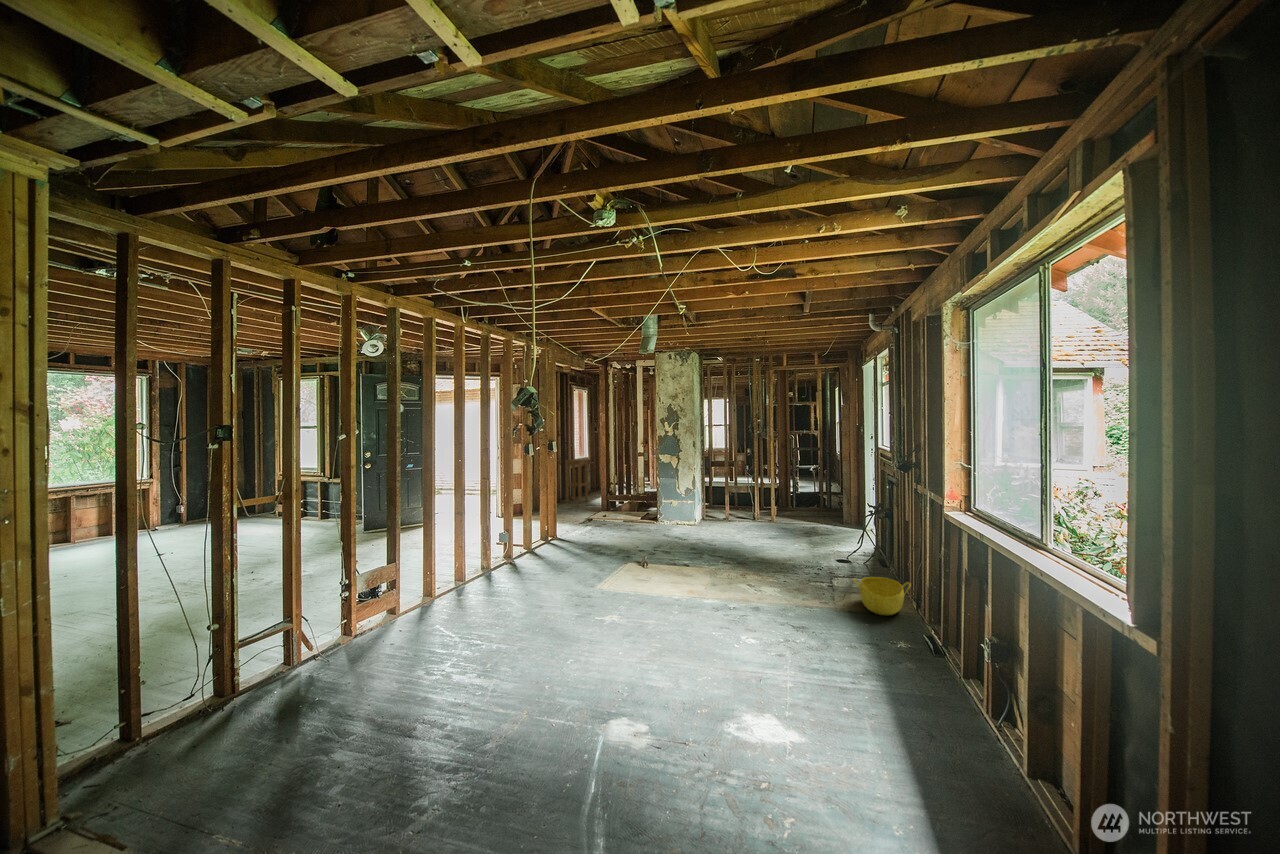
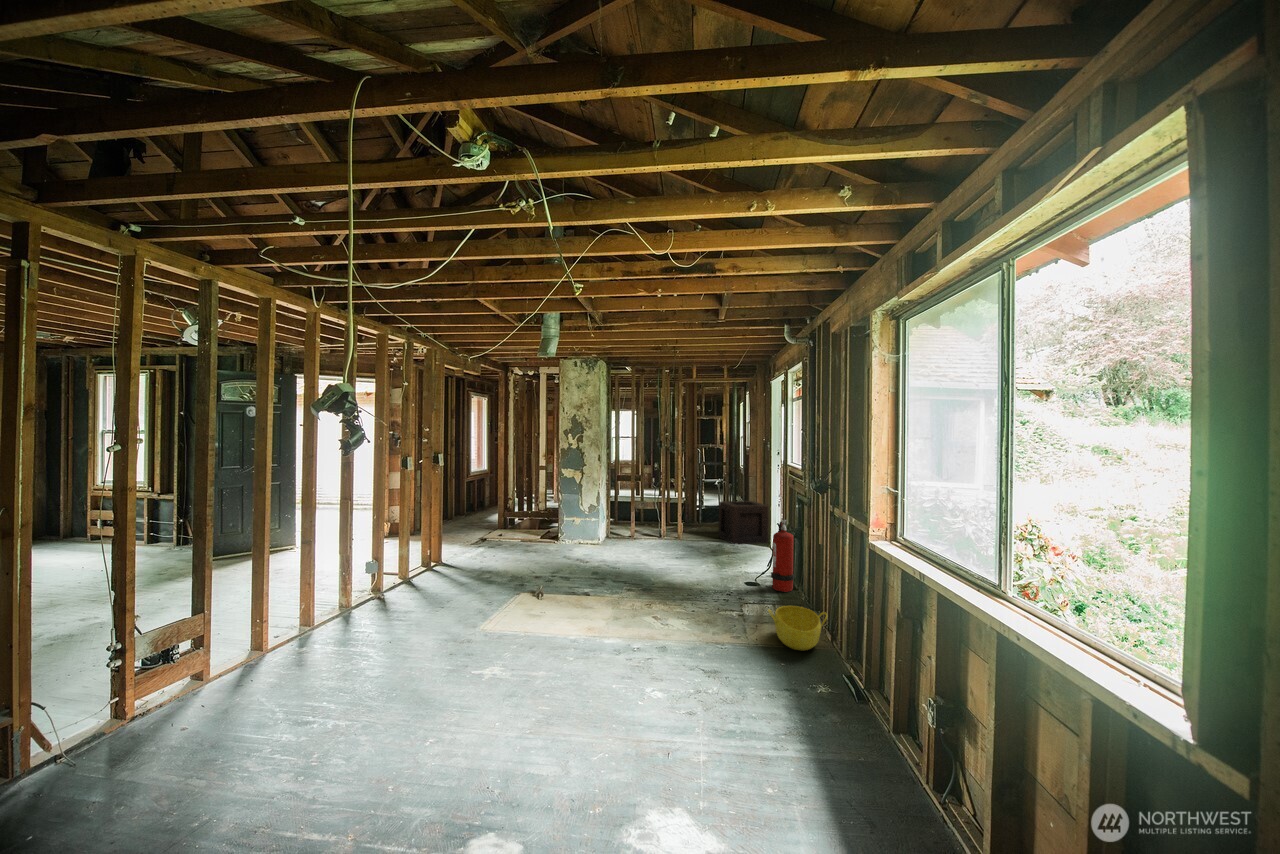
stool: present [565,459,588,503] -> none [457,472,485,521]
wooden crate: none [811,485,862,527] -> present [719,501,769,544]
fire extinguisher: none [860,500,884,568] -> present [771,520,795,592]

